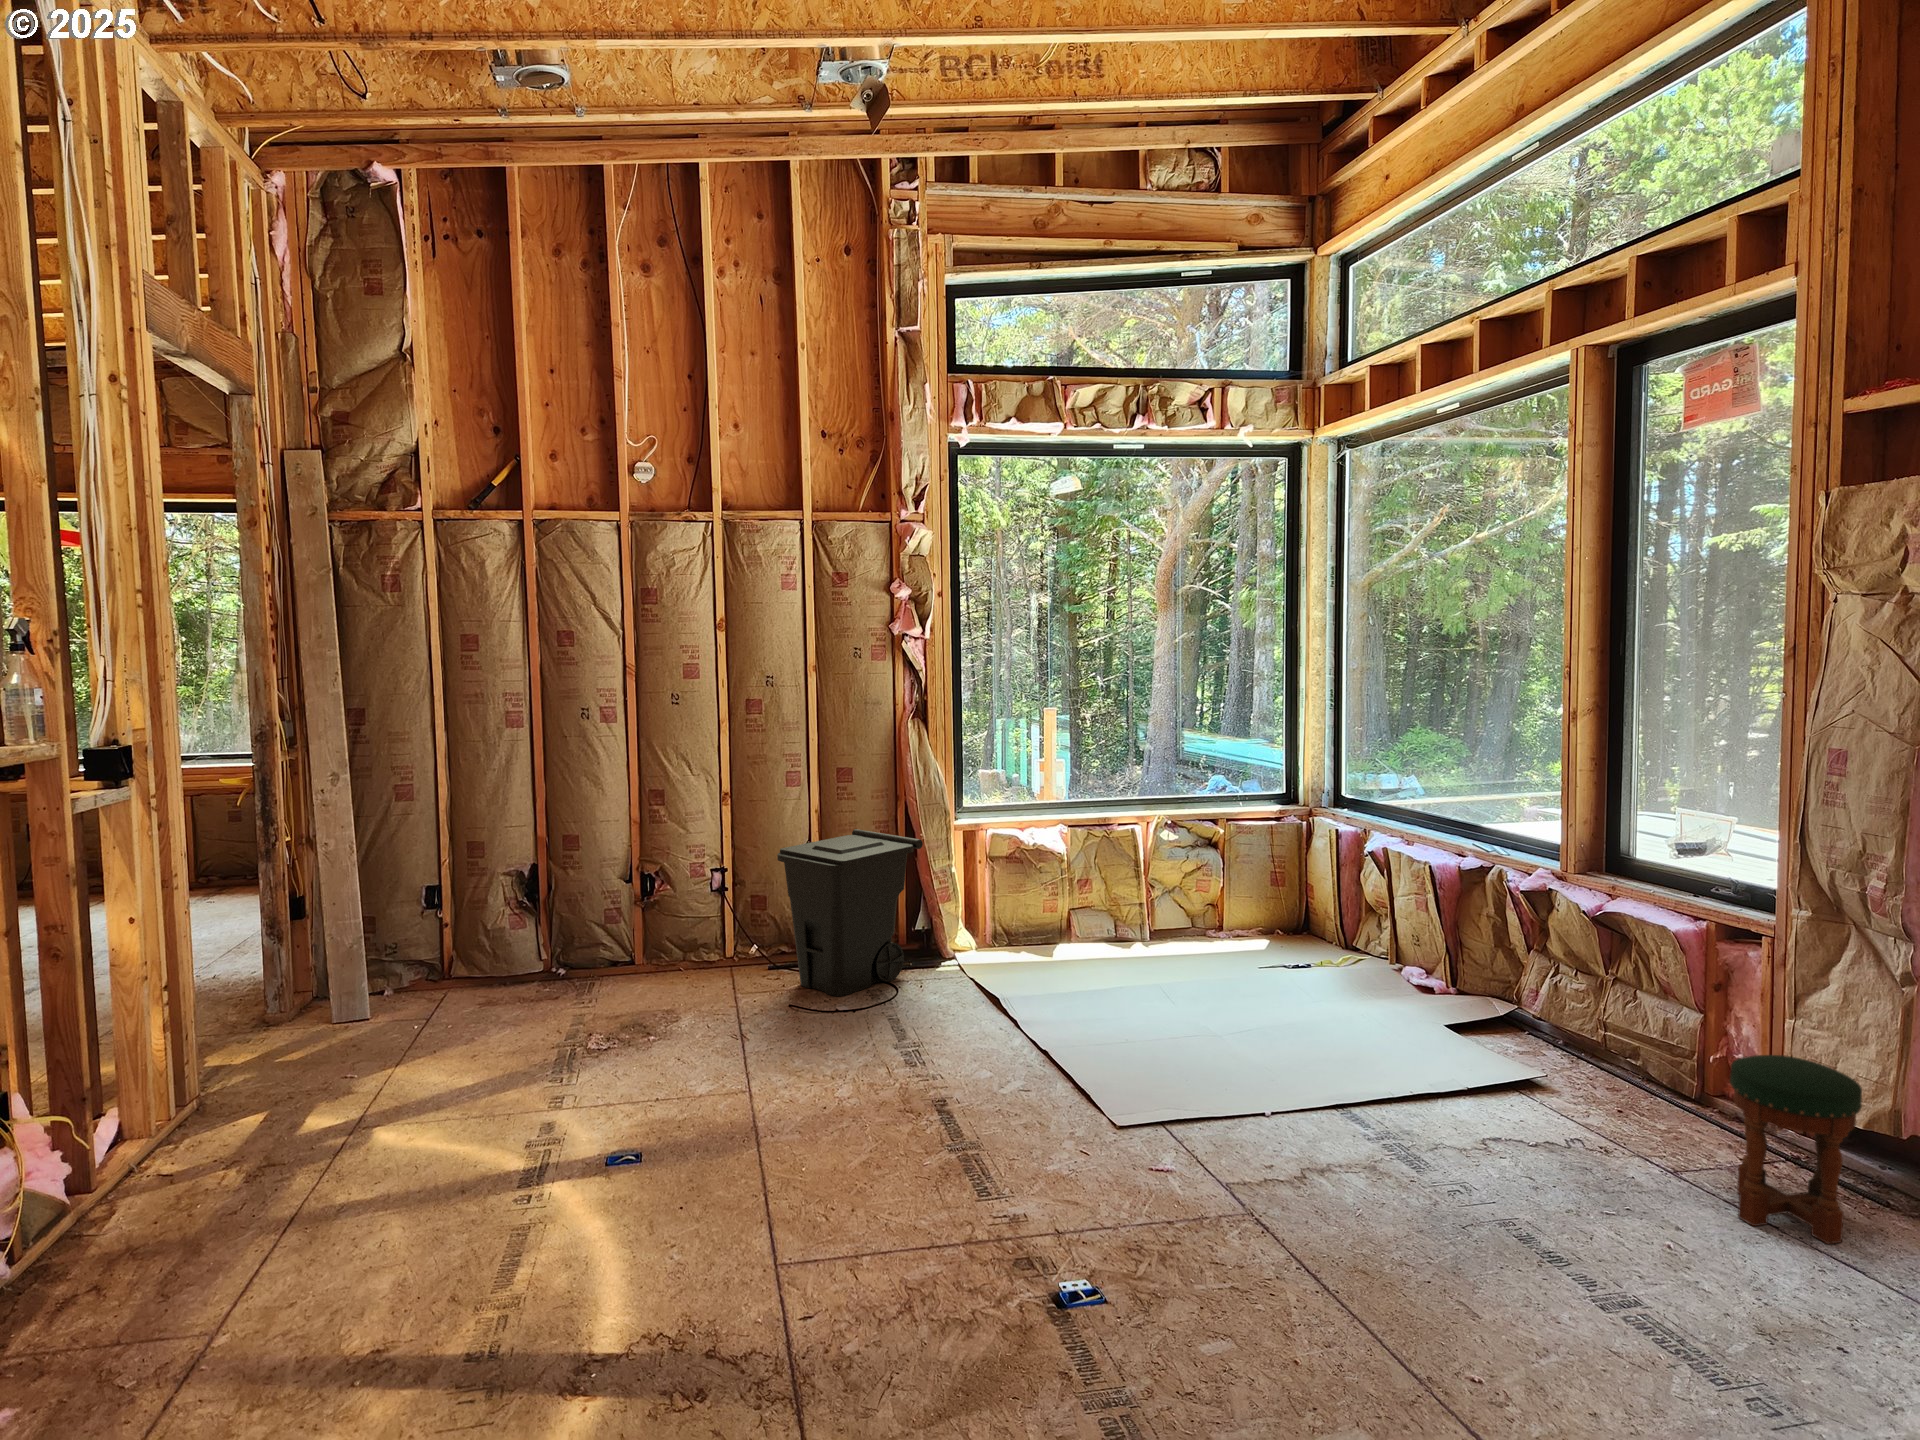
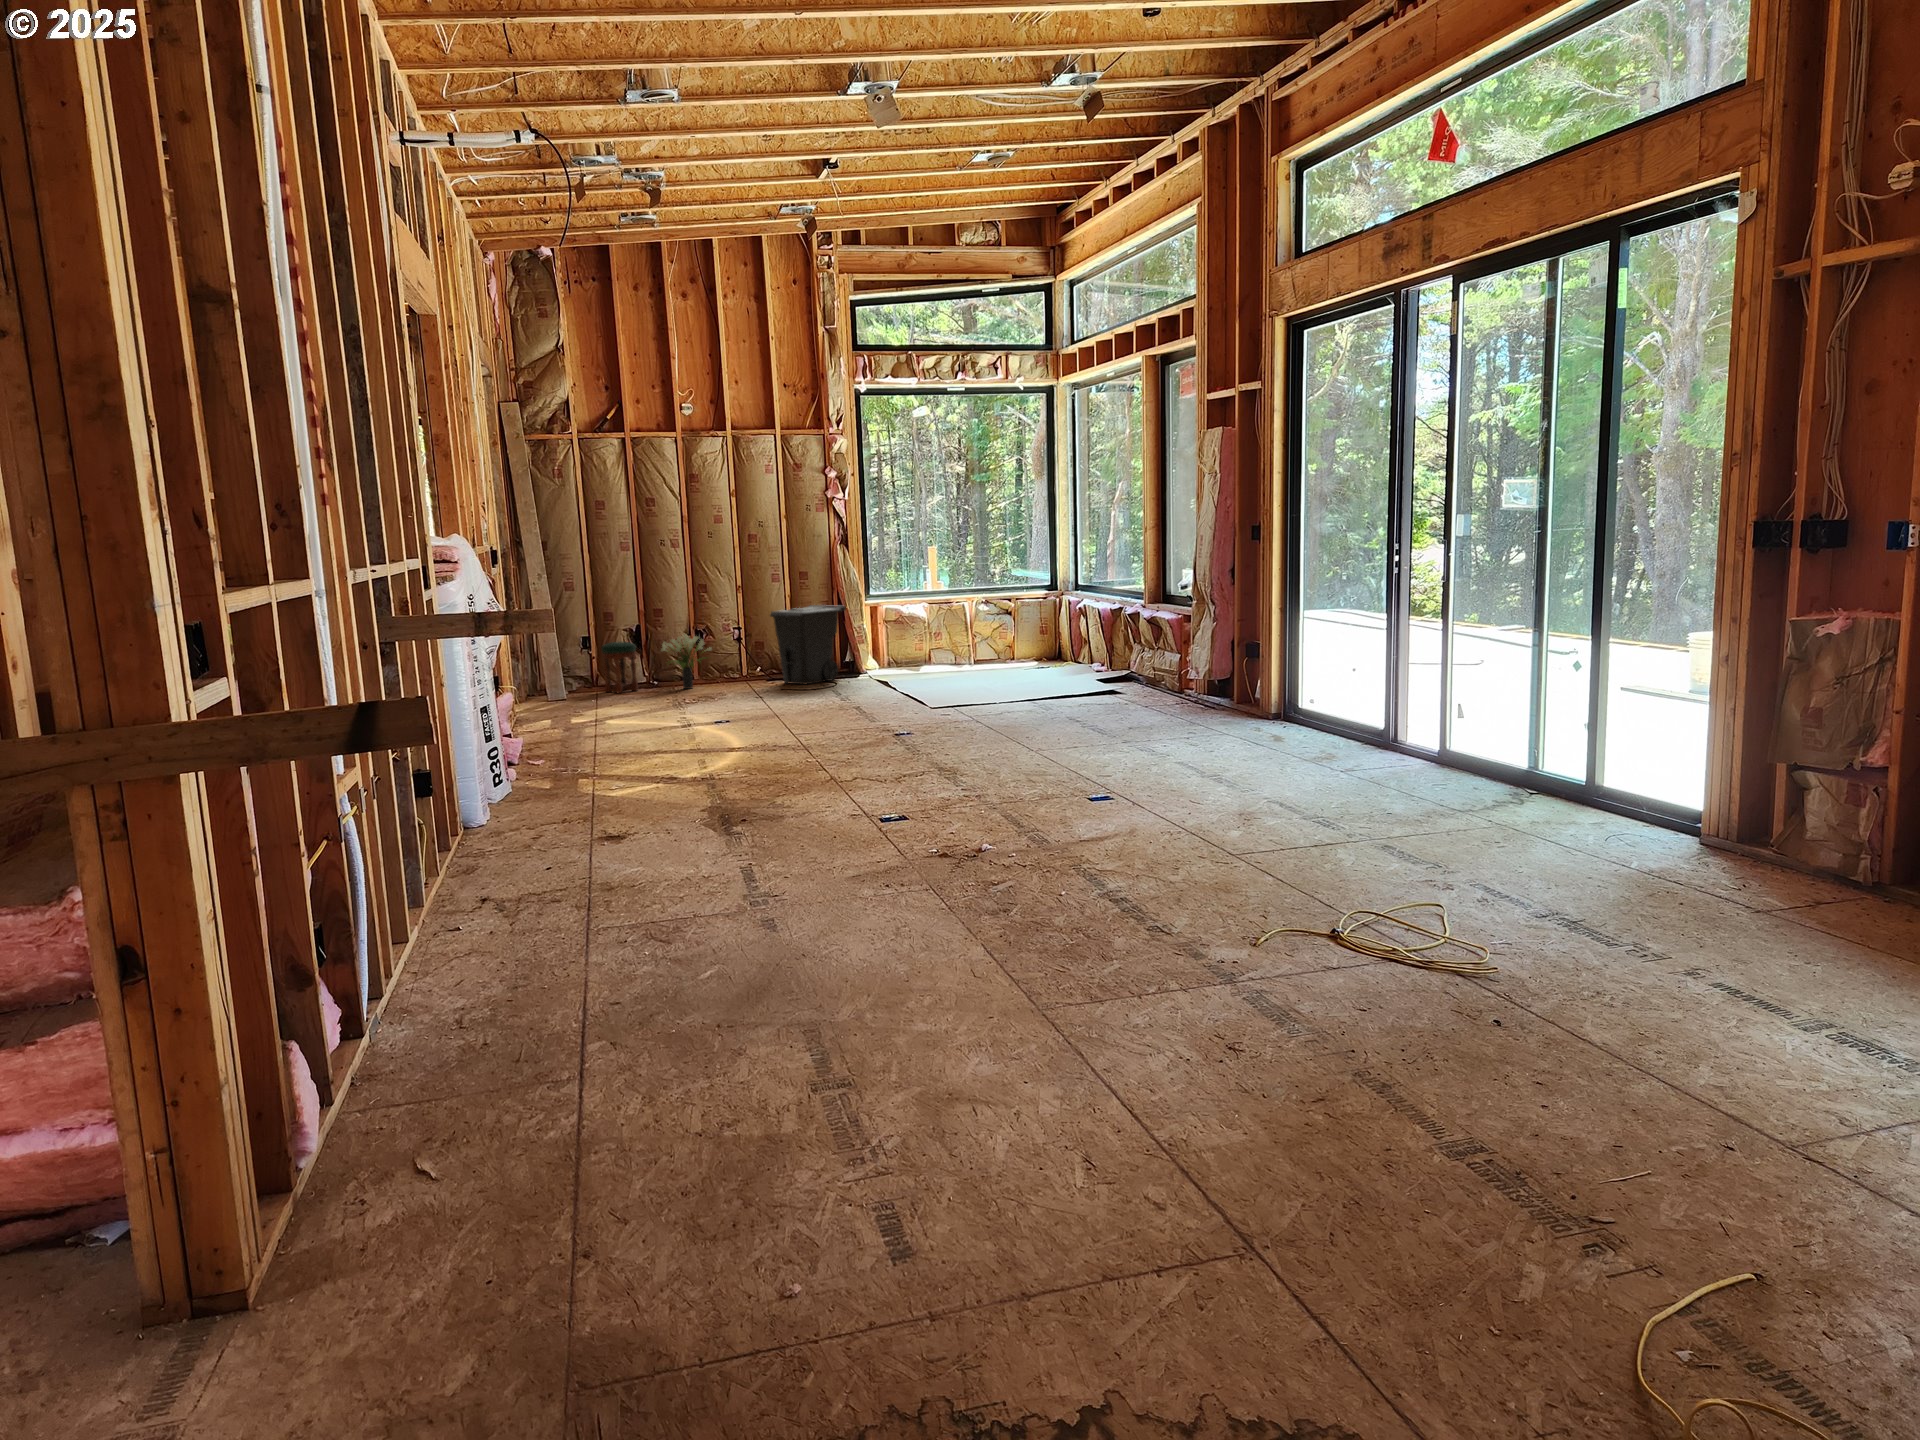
potted plant: none [562,891,665,997] -> present [662,634,712,689]
stool: present [1730,1055,1862,1244] -> present [601,641,638,693]

